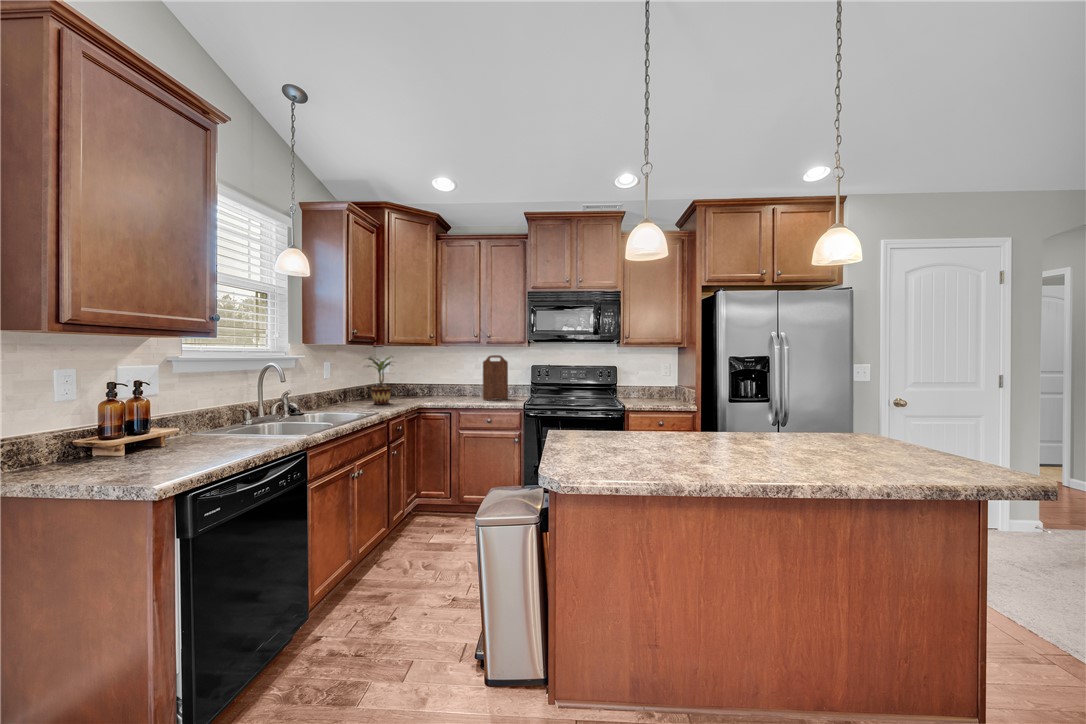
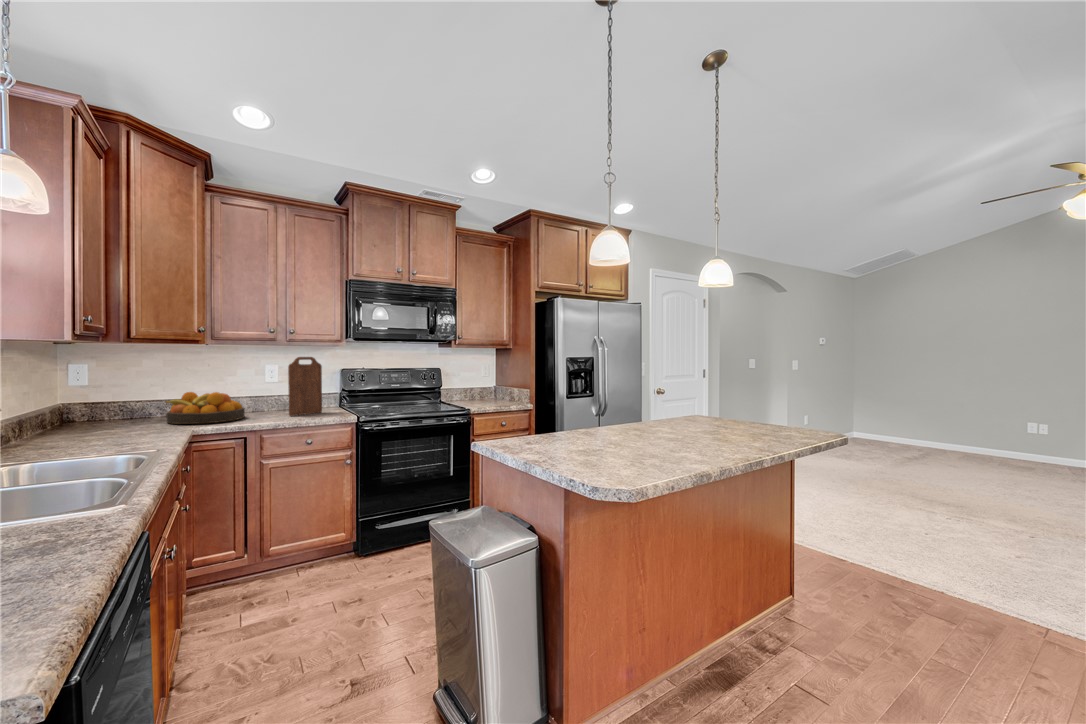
potted plant: present [368,357,391,404] -> none [80,358,155,437]
fruit bowl: none [413,379,458,400] -> present [165,392,245,424]

